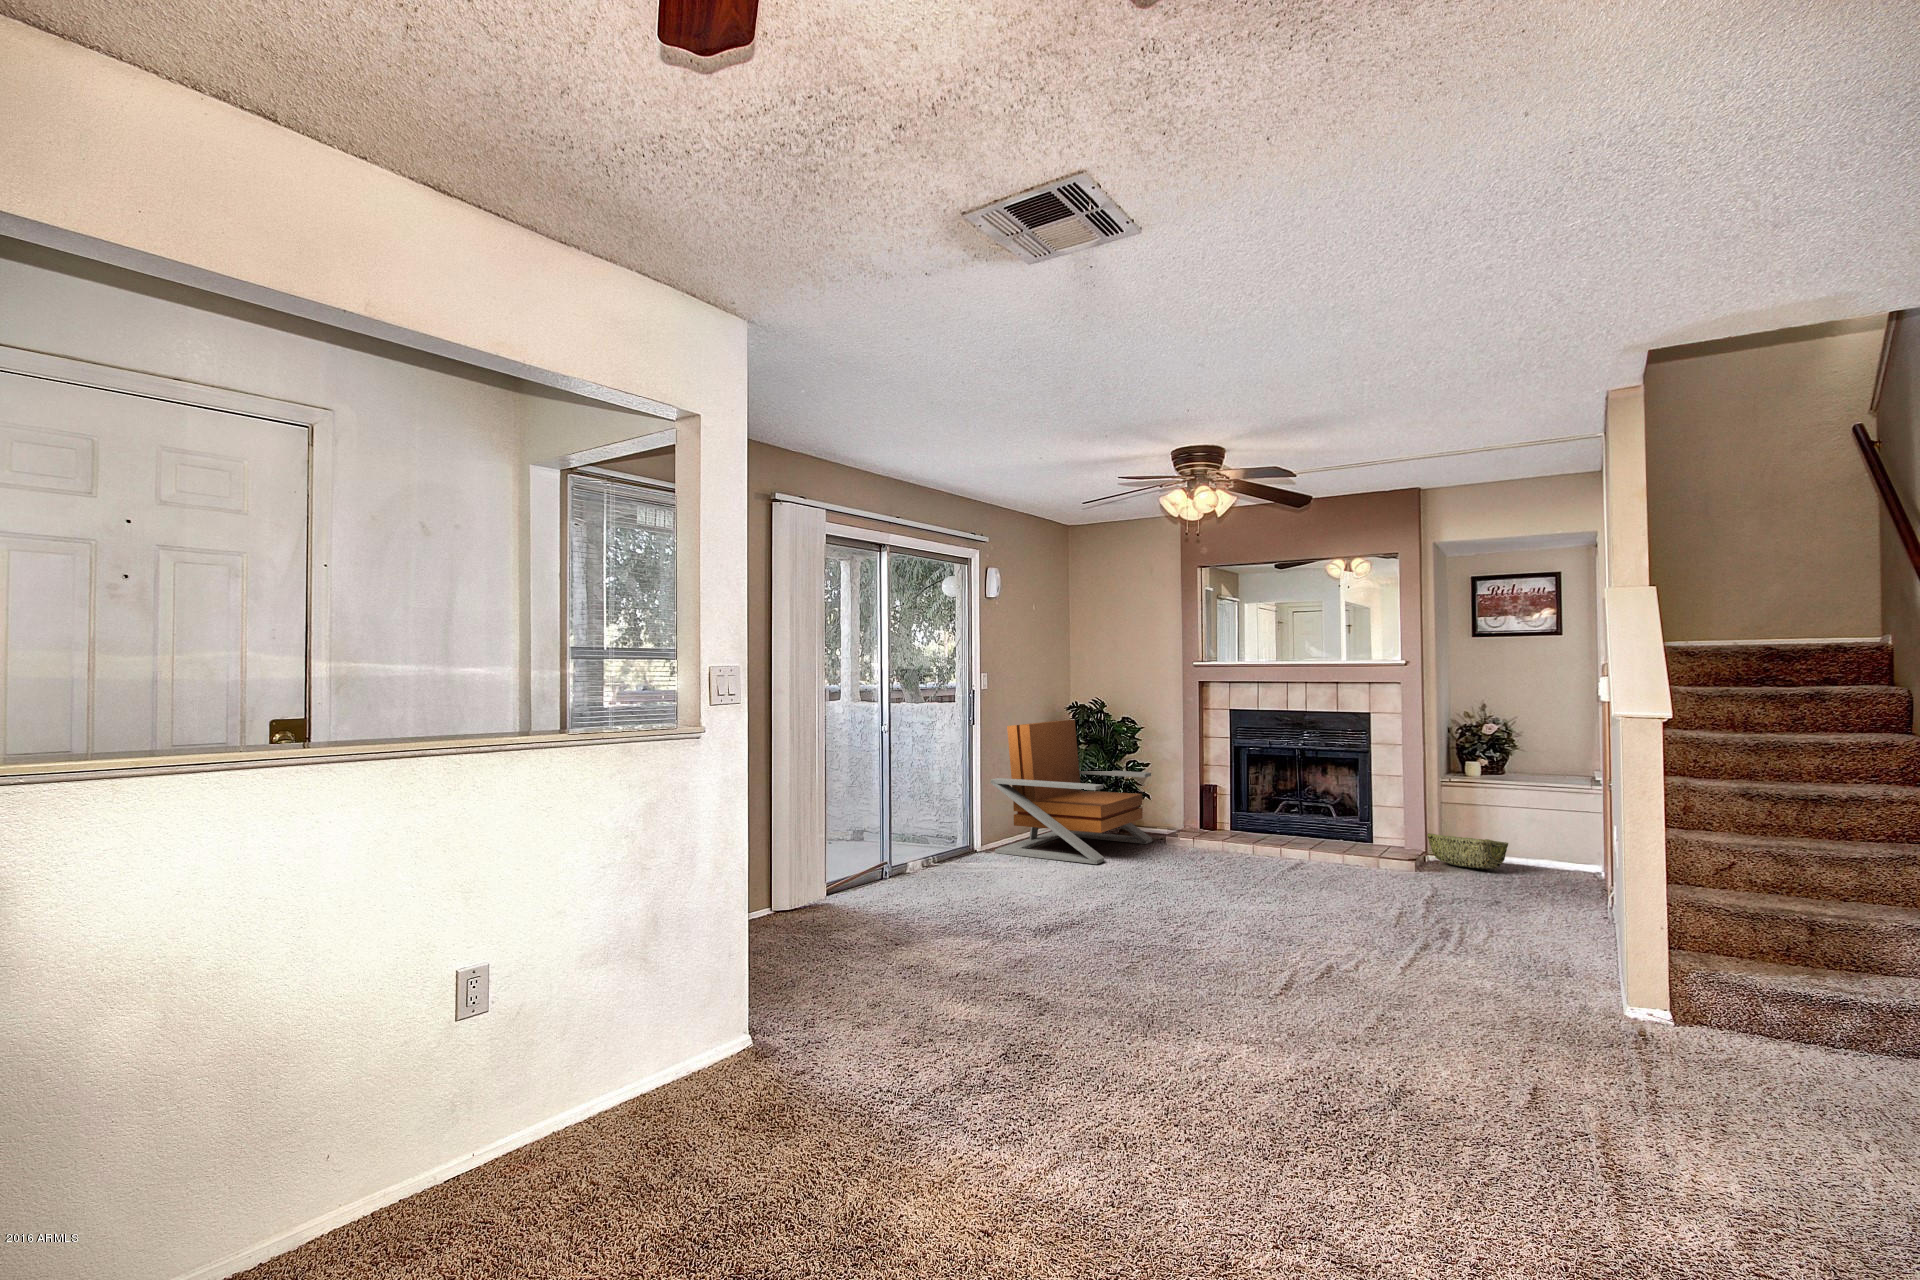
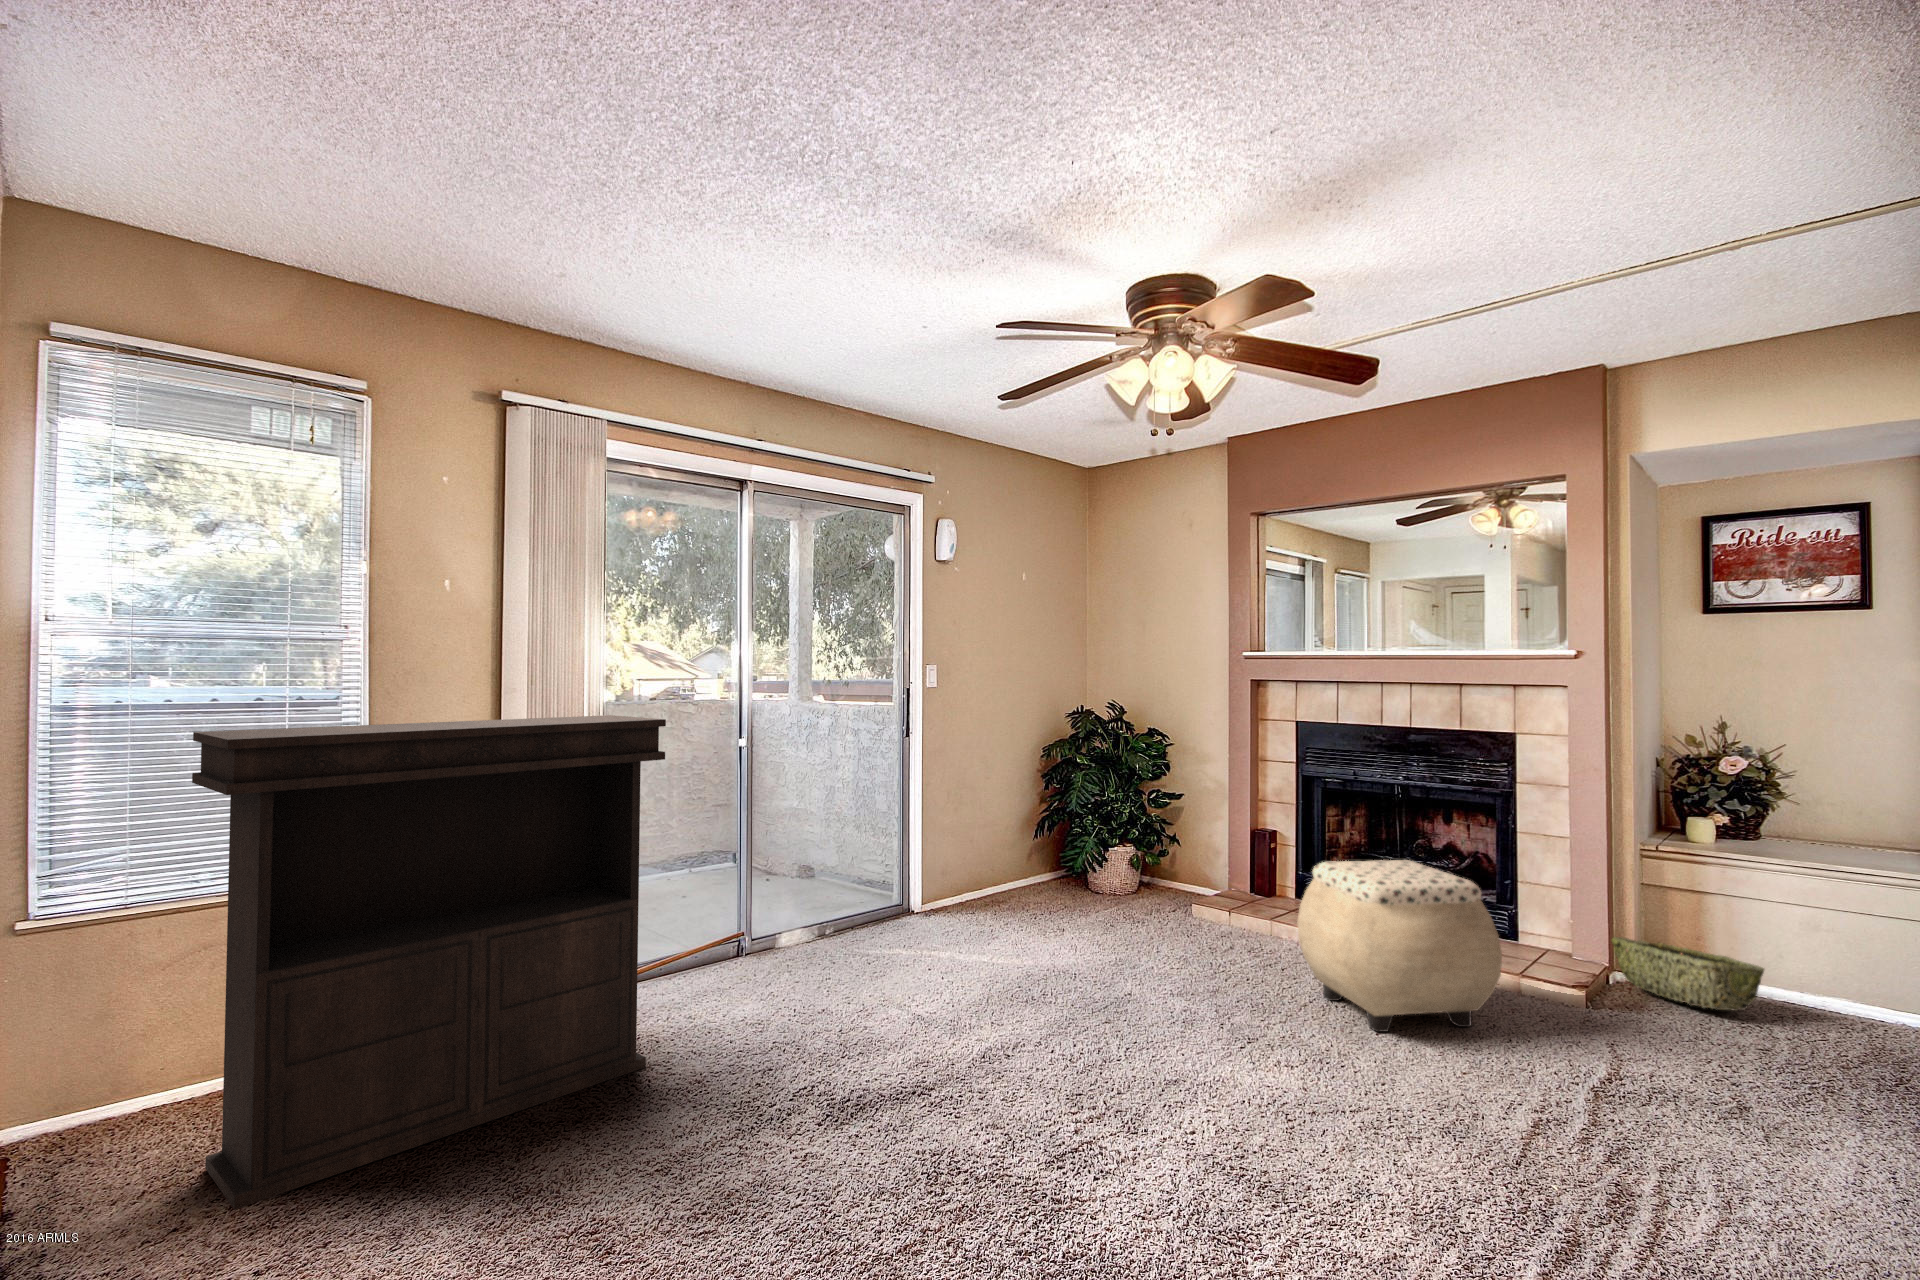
console table: none [706,710,913,982] -> present [192,715,666,1210]
lounge chair: present [991,720,1152,864] -> none [926,730,1174,953]
ottoman: none [1253,791,1374,888] -> present [1297,860,1502,1032]

